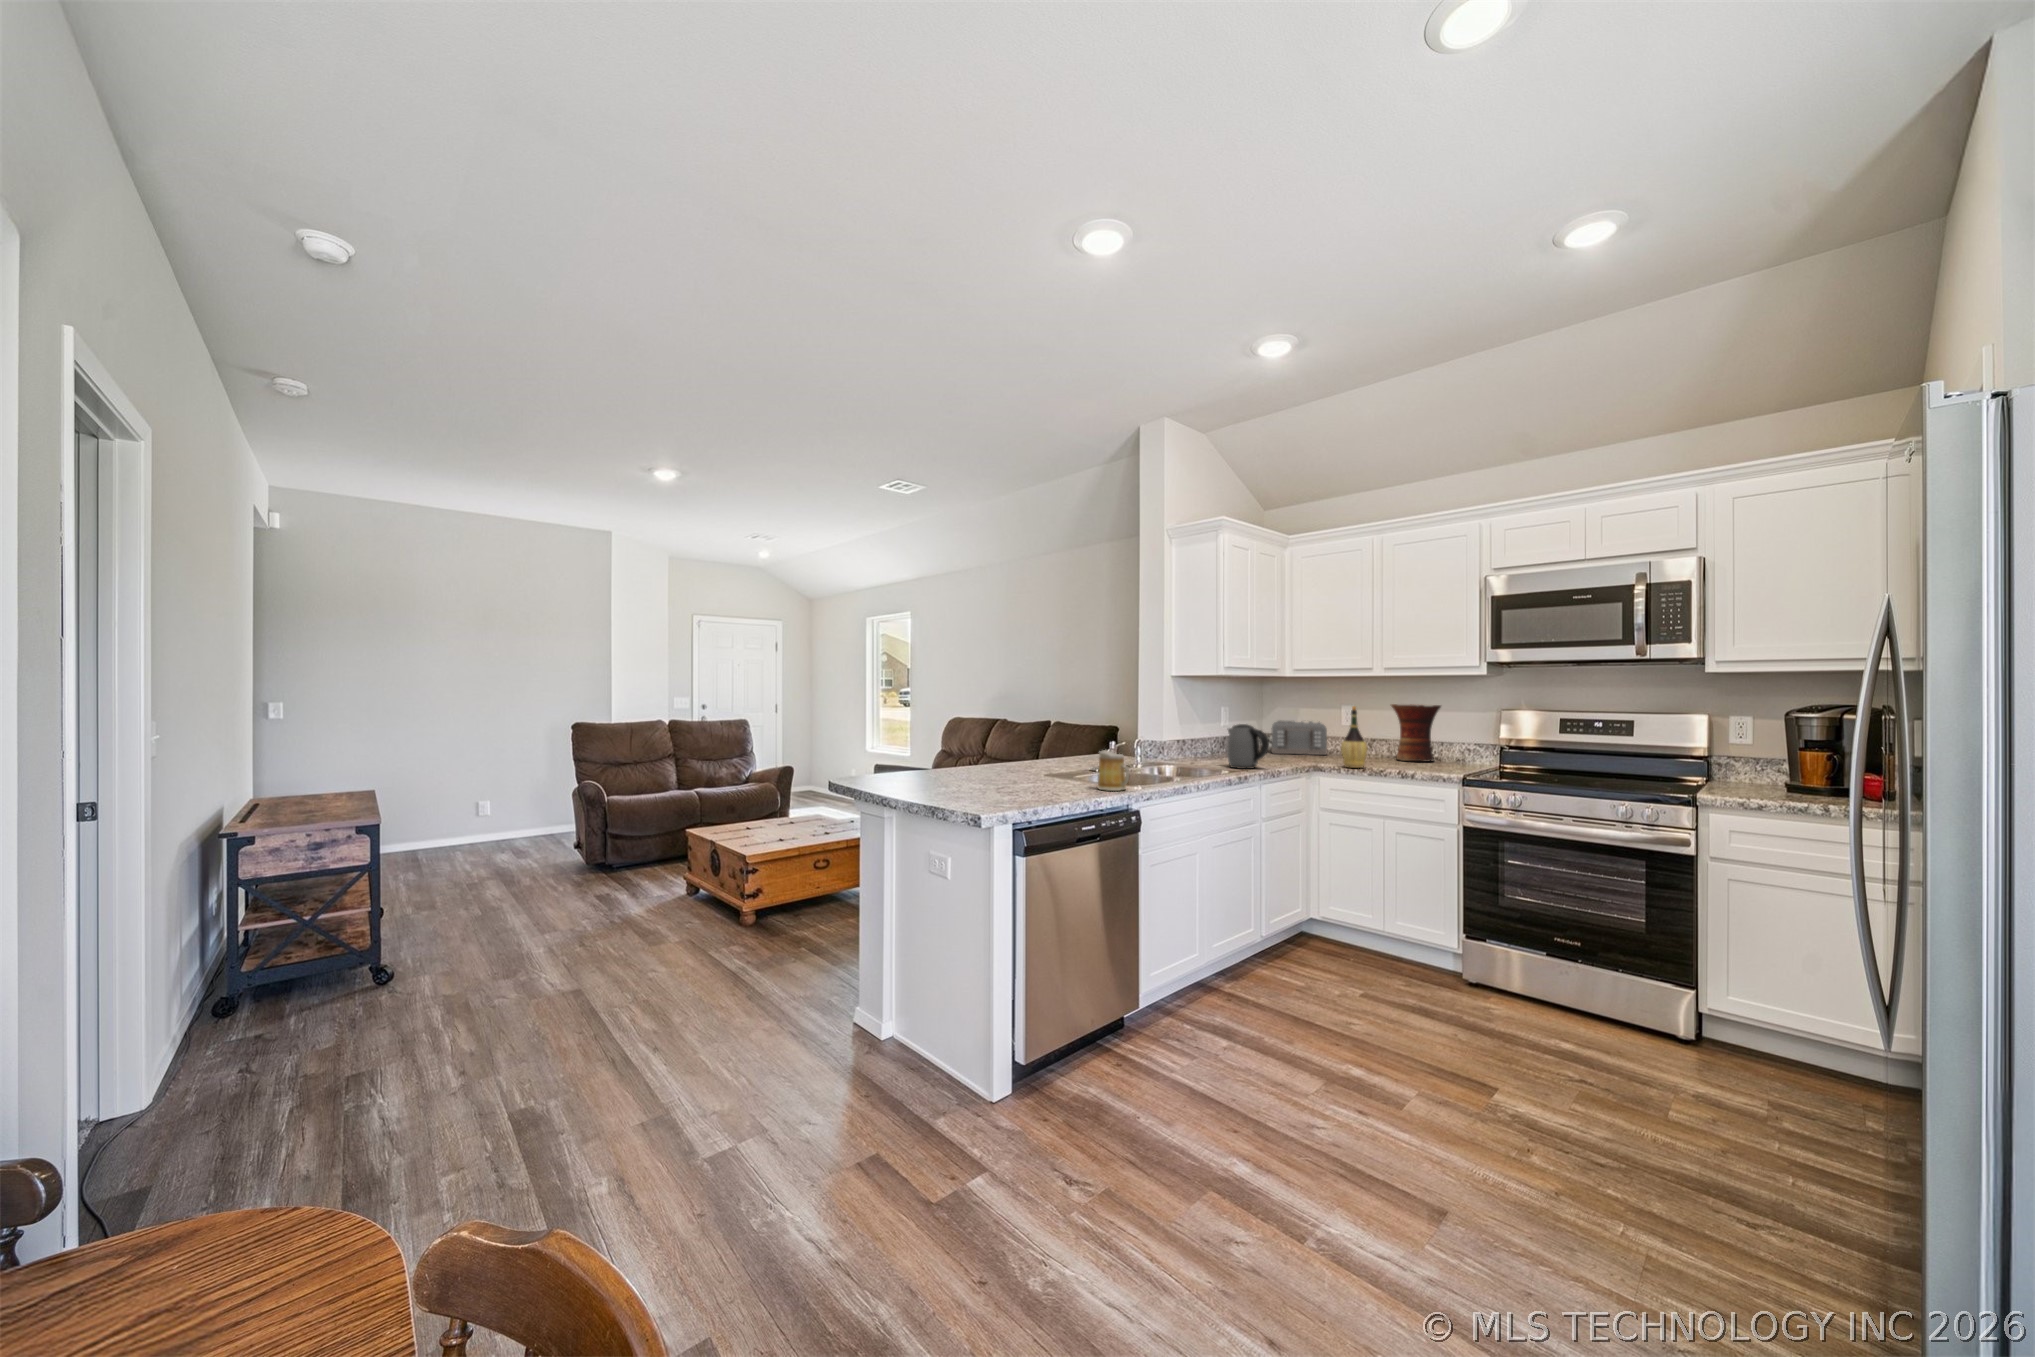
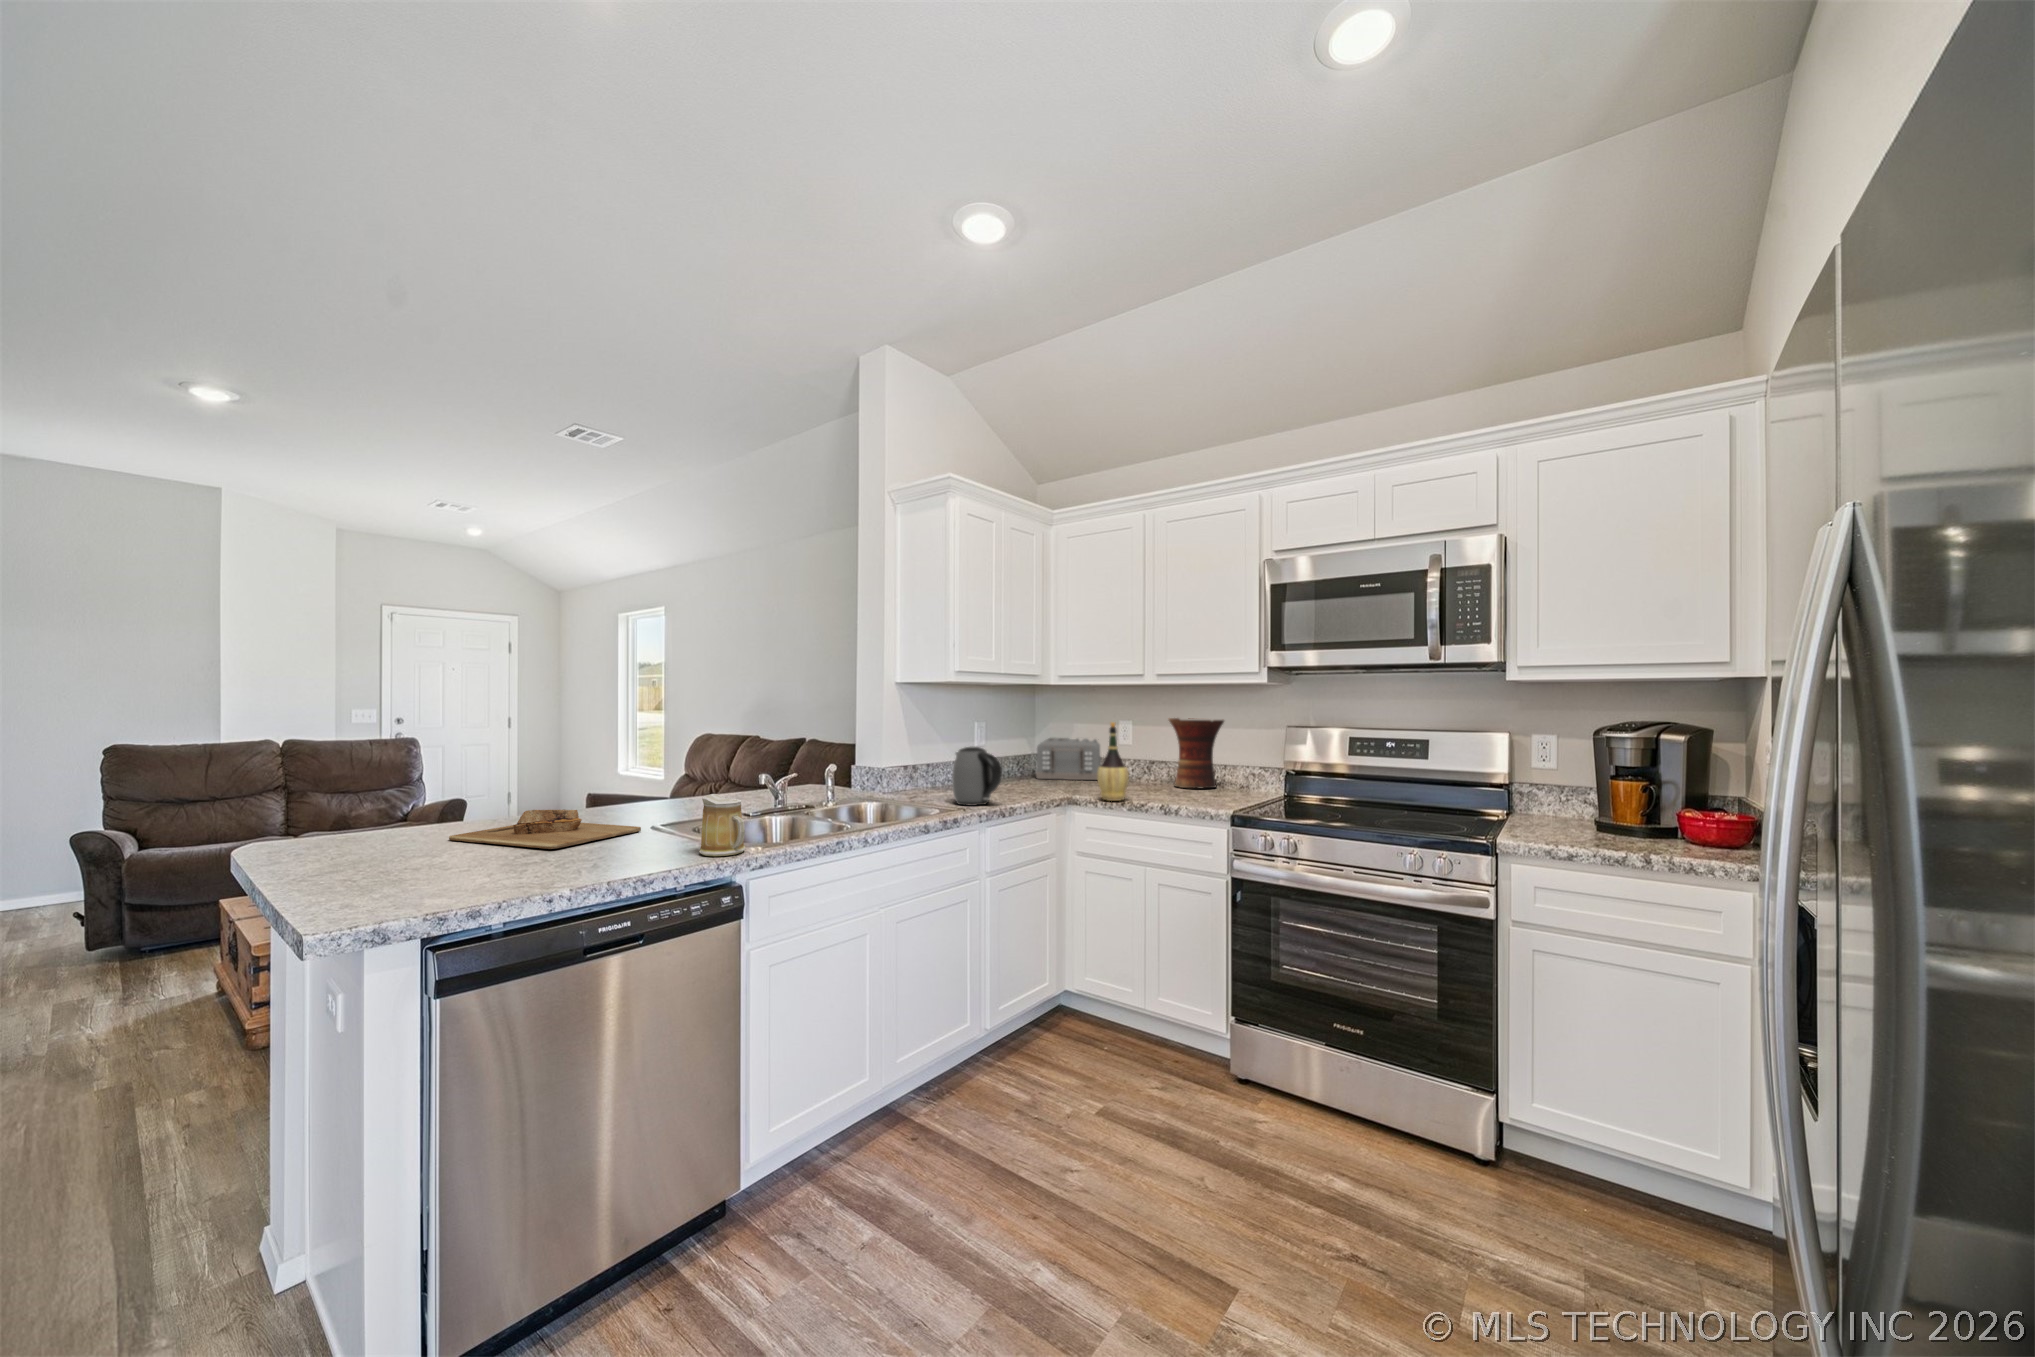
cutting board: none [920,761,1033,785] -> present [449,809,641,849]

